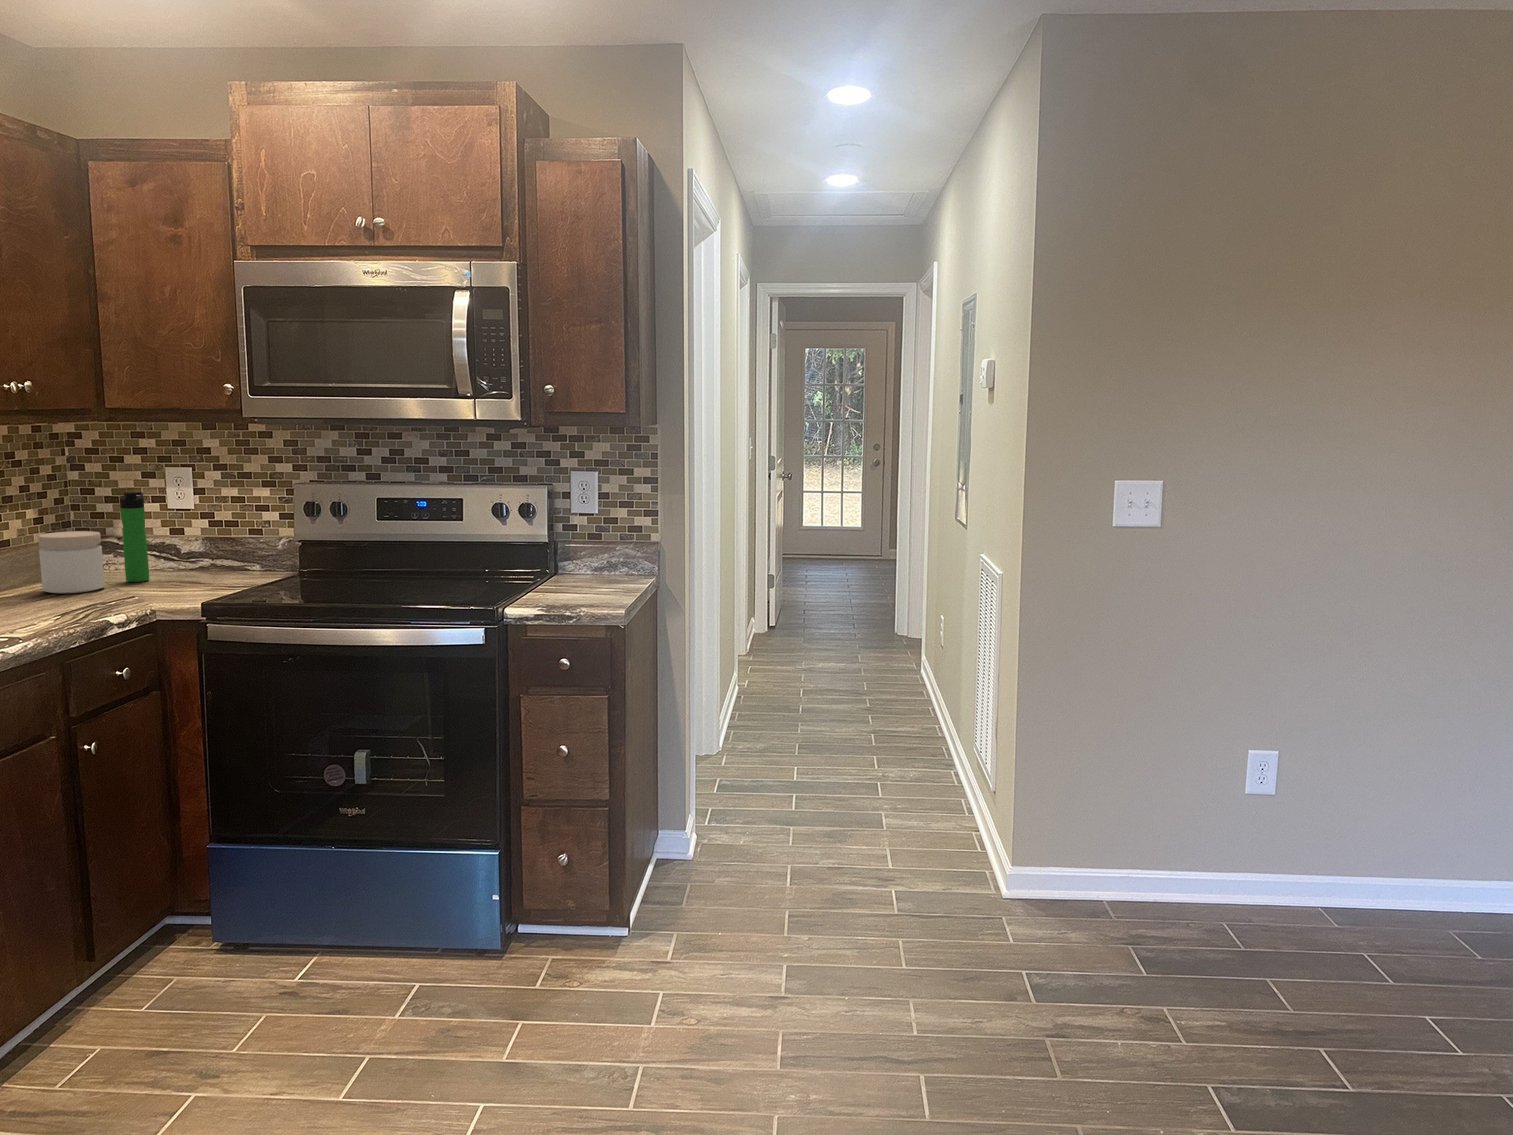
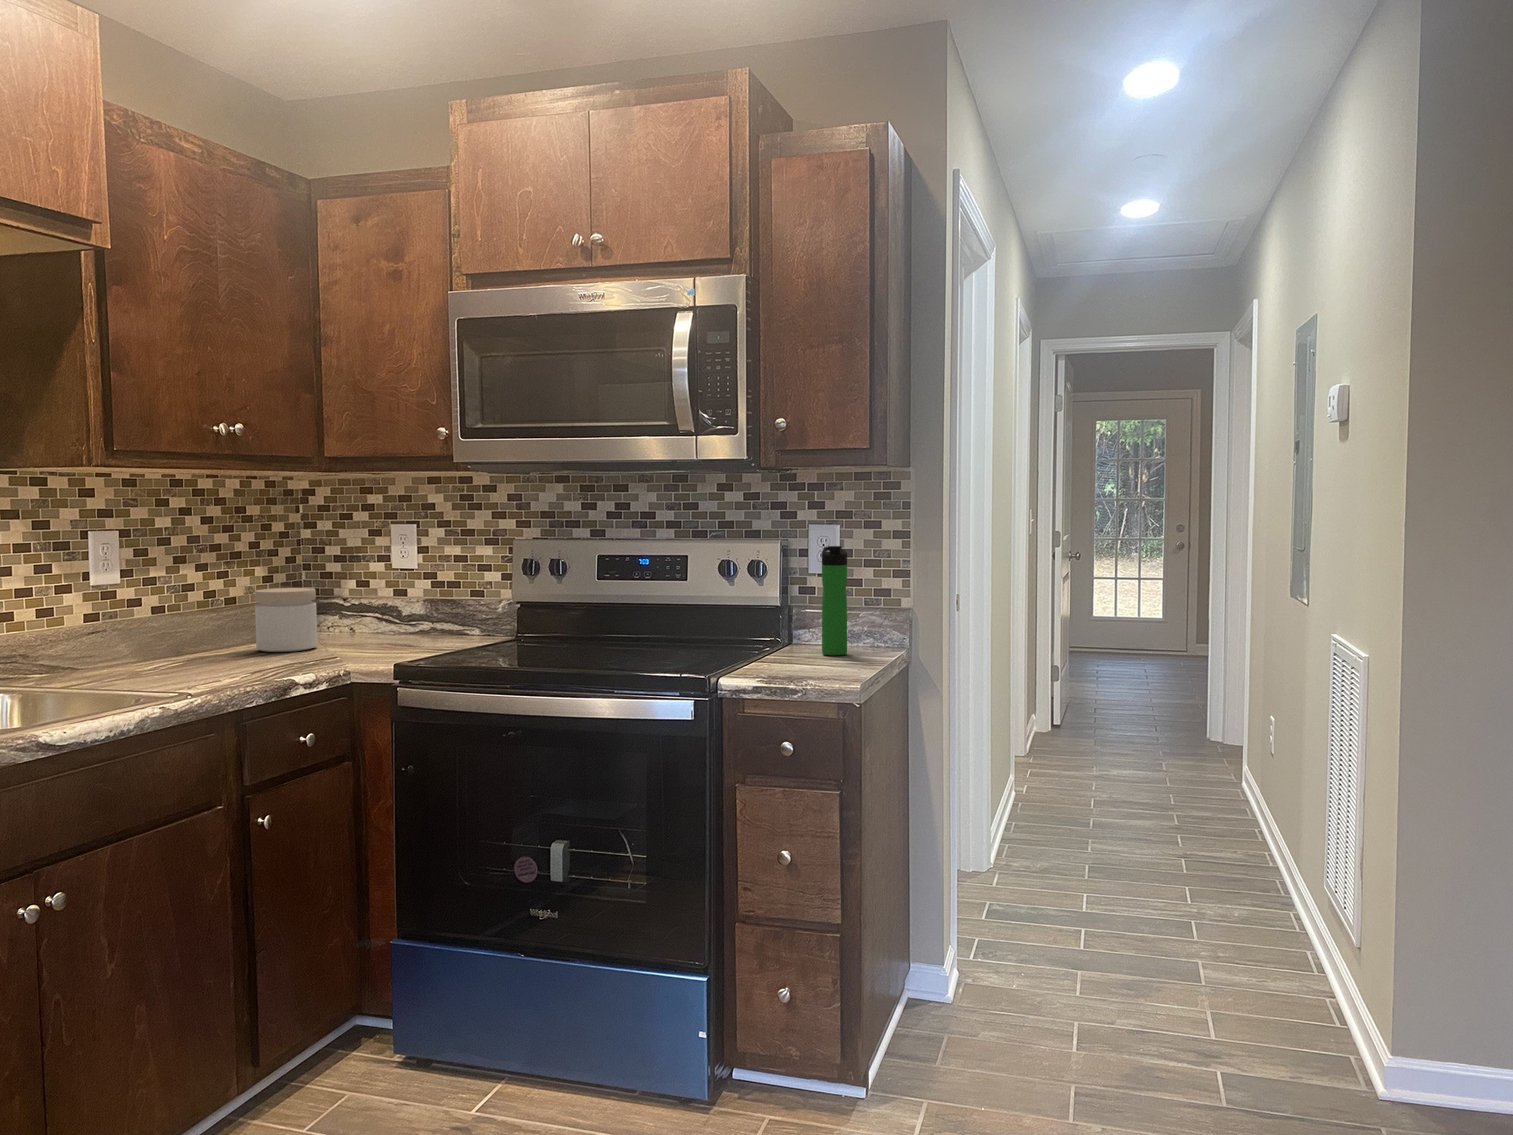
bottle: present [120,492,149,582] -> present [822,546,847,655]

